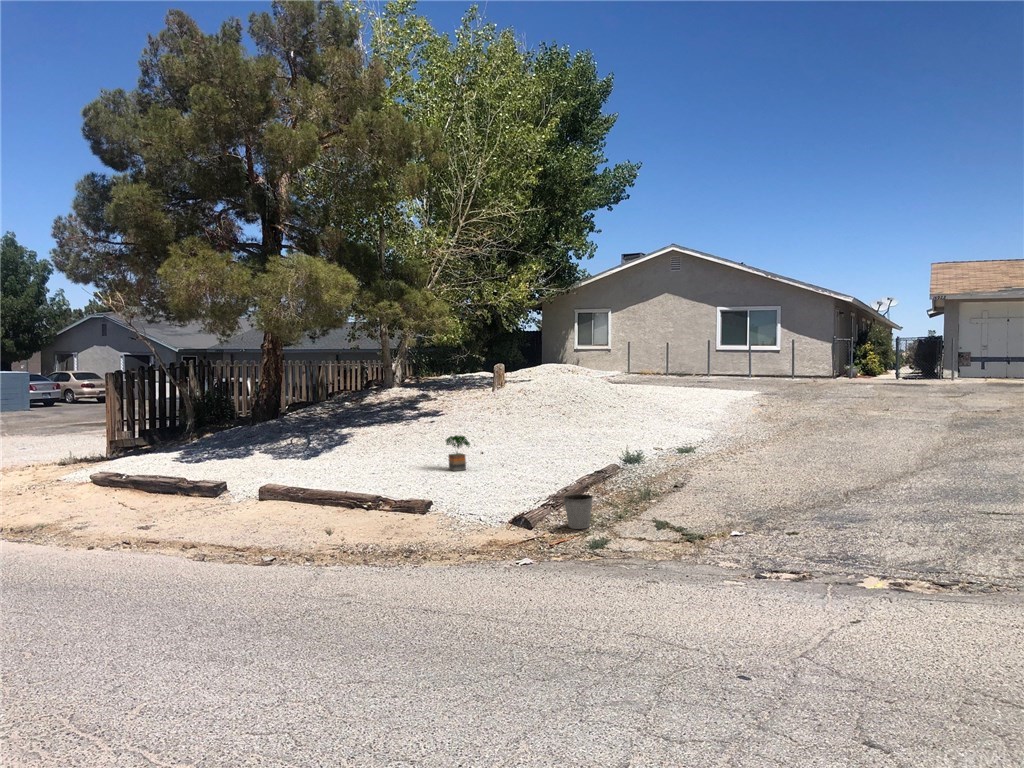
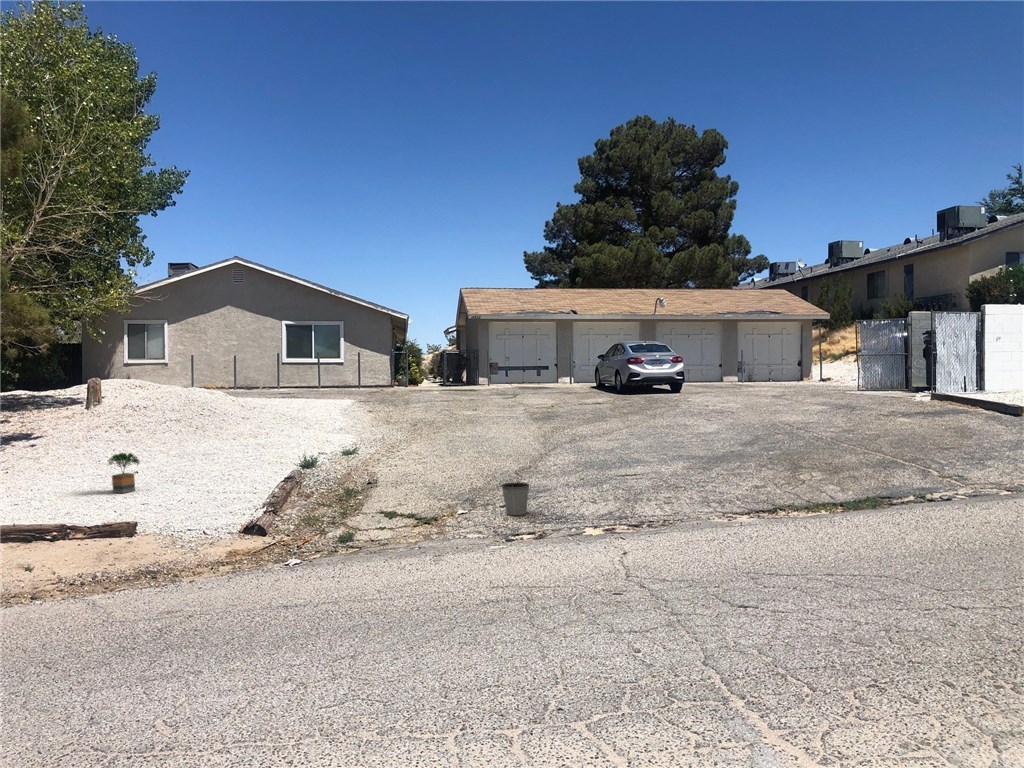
bucket: present [564,493,593,529] -> present [502,481,529,515]

